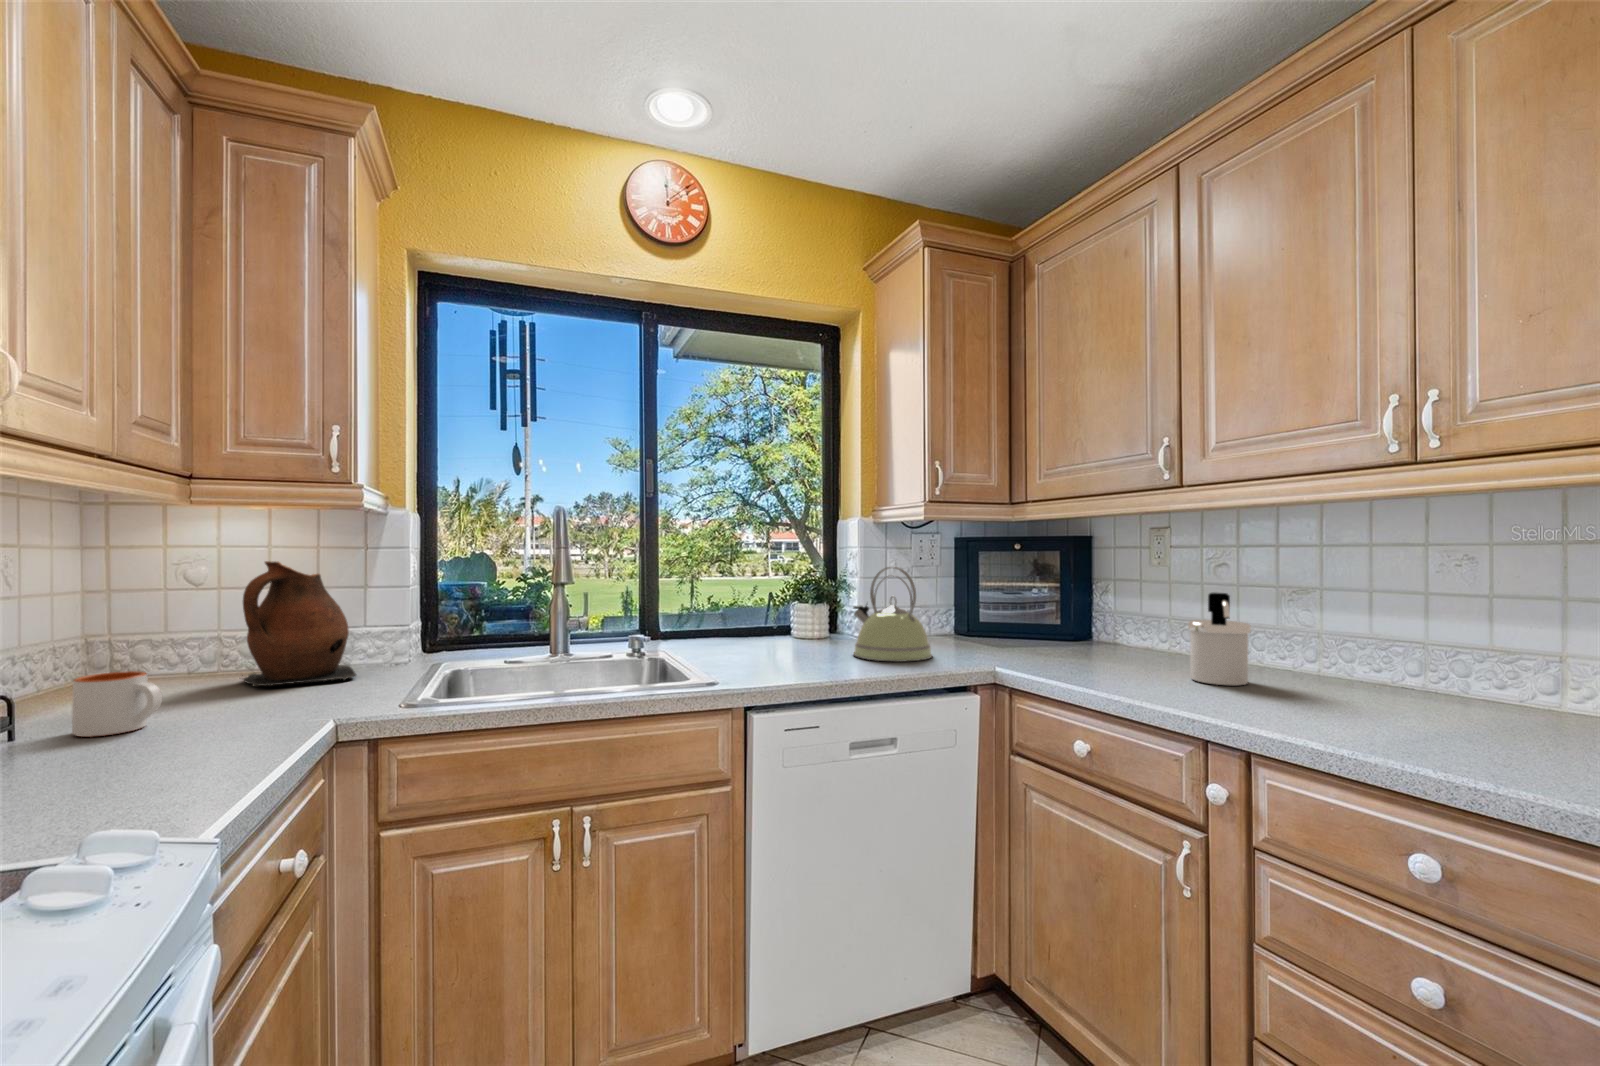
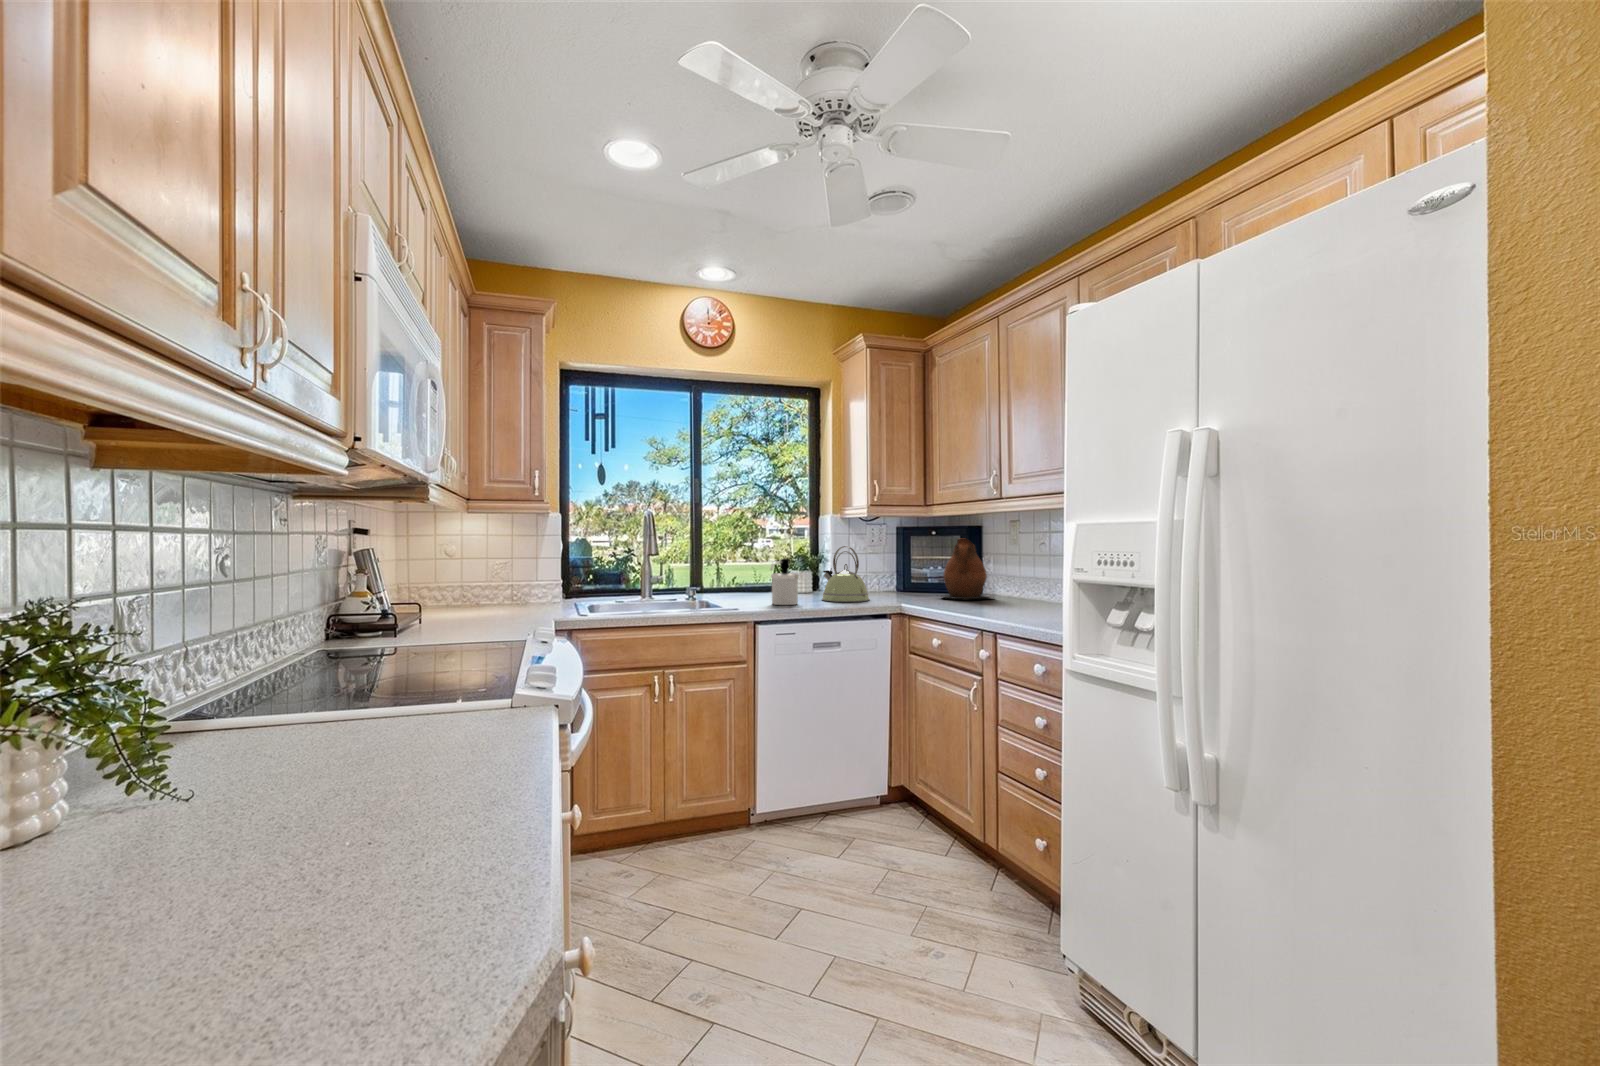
ceramic pitcher: present [242,561,356,686] -> present [943,539,994,599]
soap dispenser: present [1188,592,1251,686] -> present [771,558,799,605]
mug: present [72,671,162,737] -> none [440,595,476,622]

